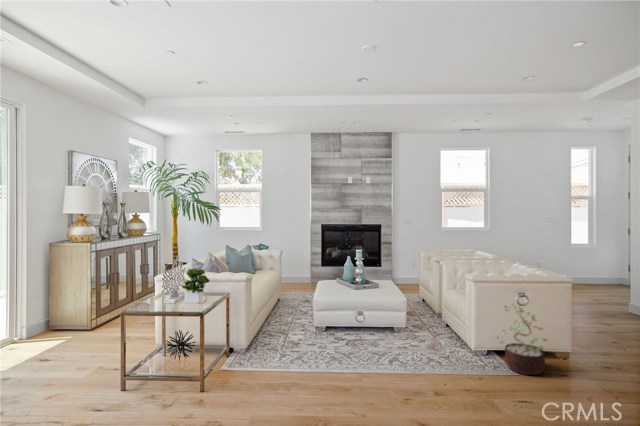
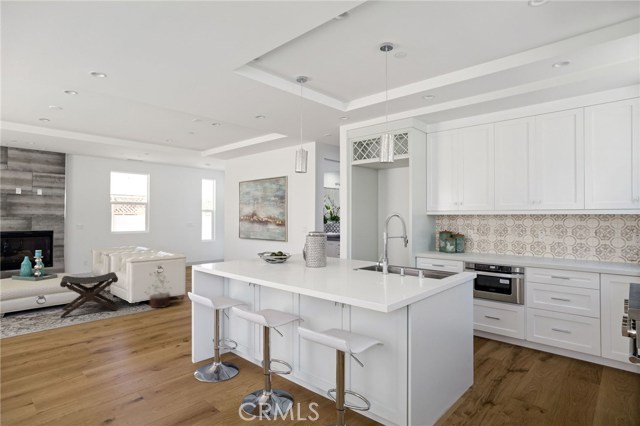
footstool: none [377,289,453,358] -> present [60,272,118,318]

